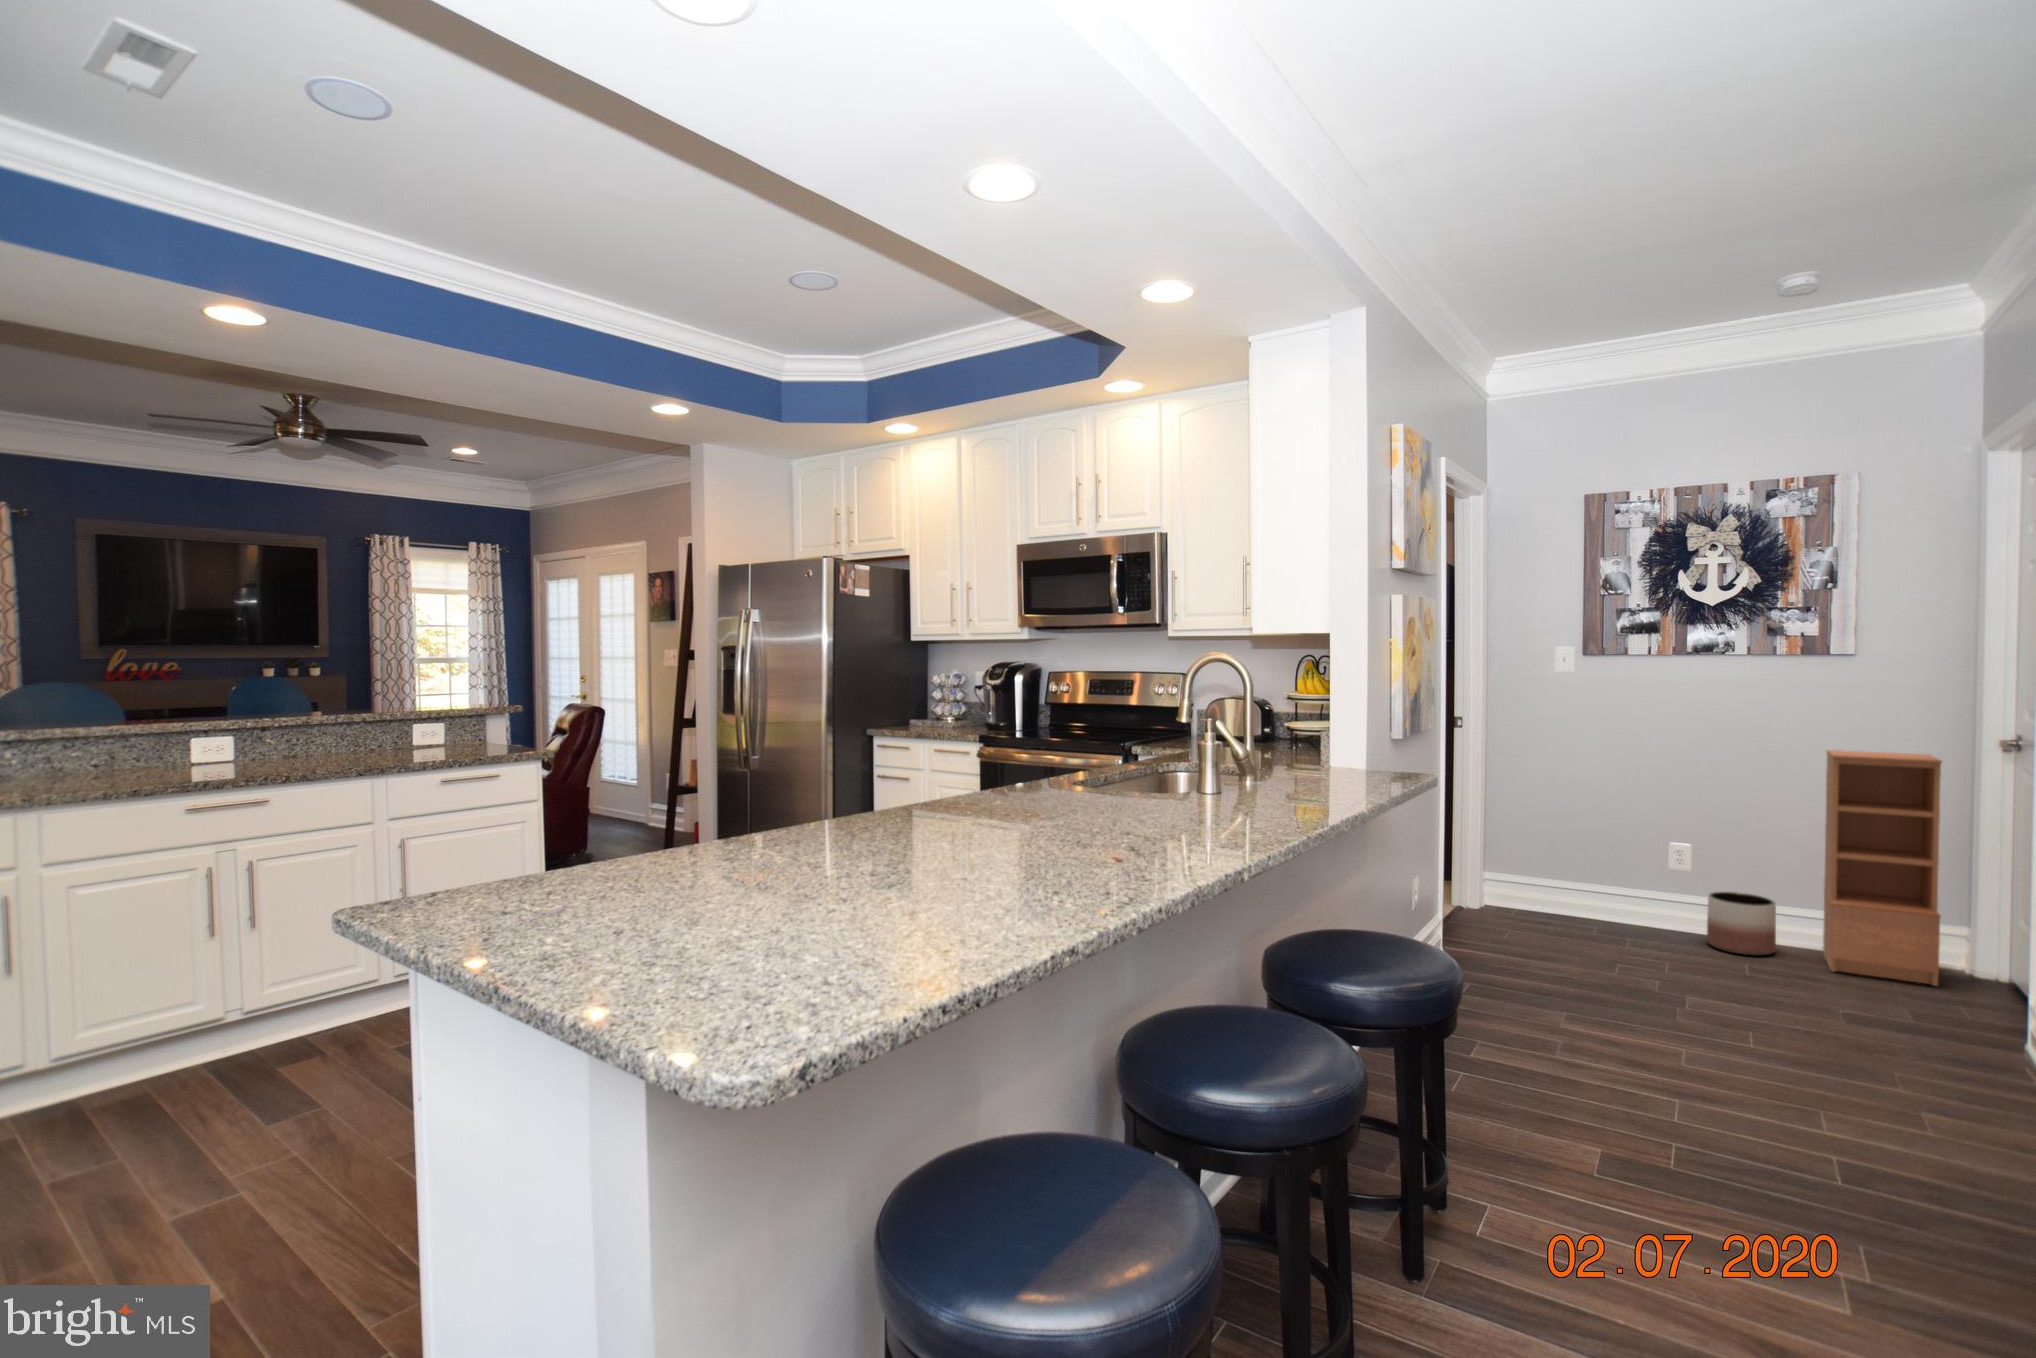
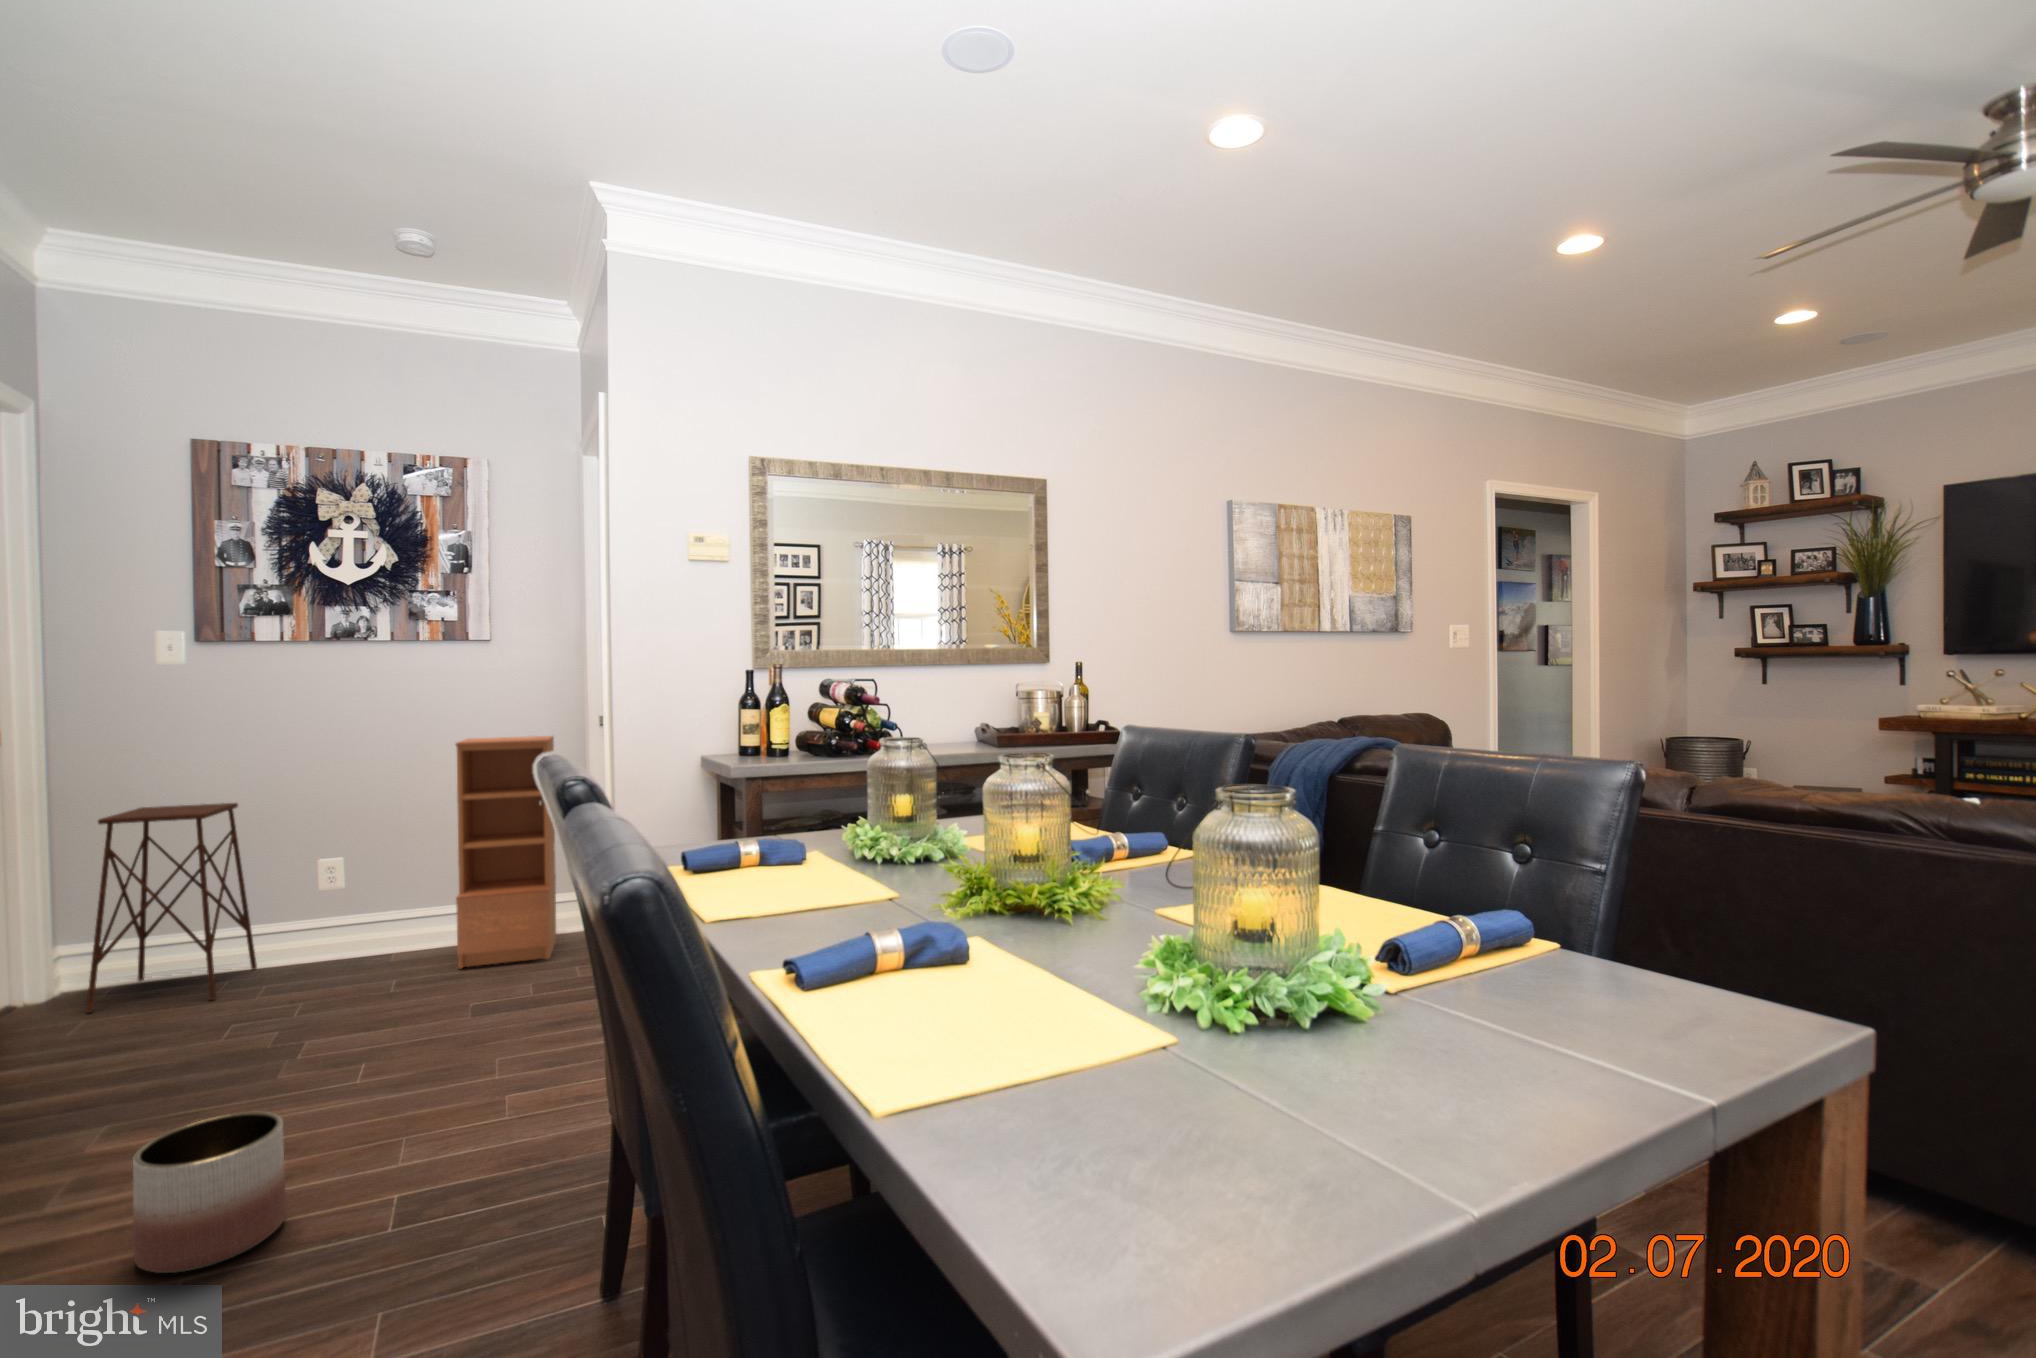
side table: none [1527,783,1623,944] -> present [86,803,257,1013]
planter: present [1707,892,1776,955] -> present [133,1112,286,1273]

